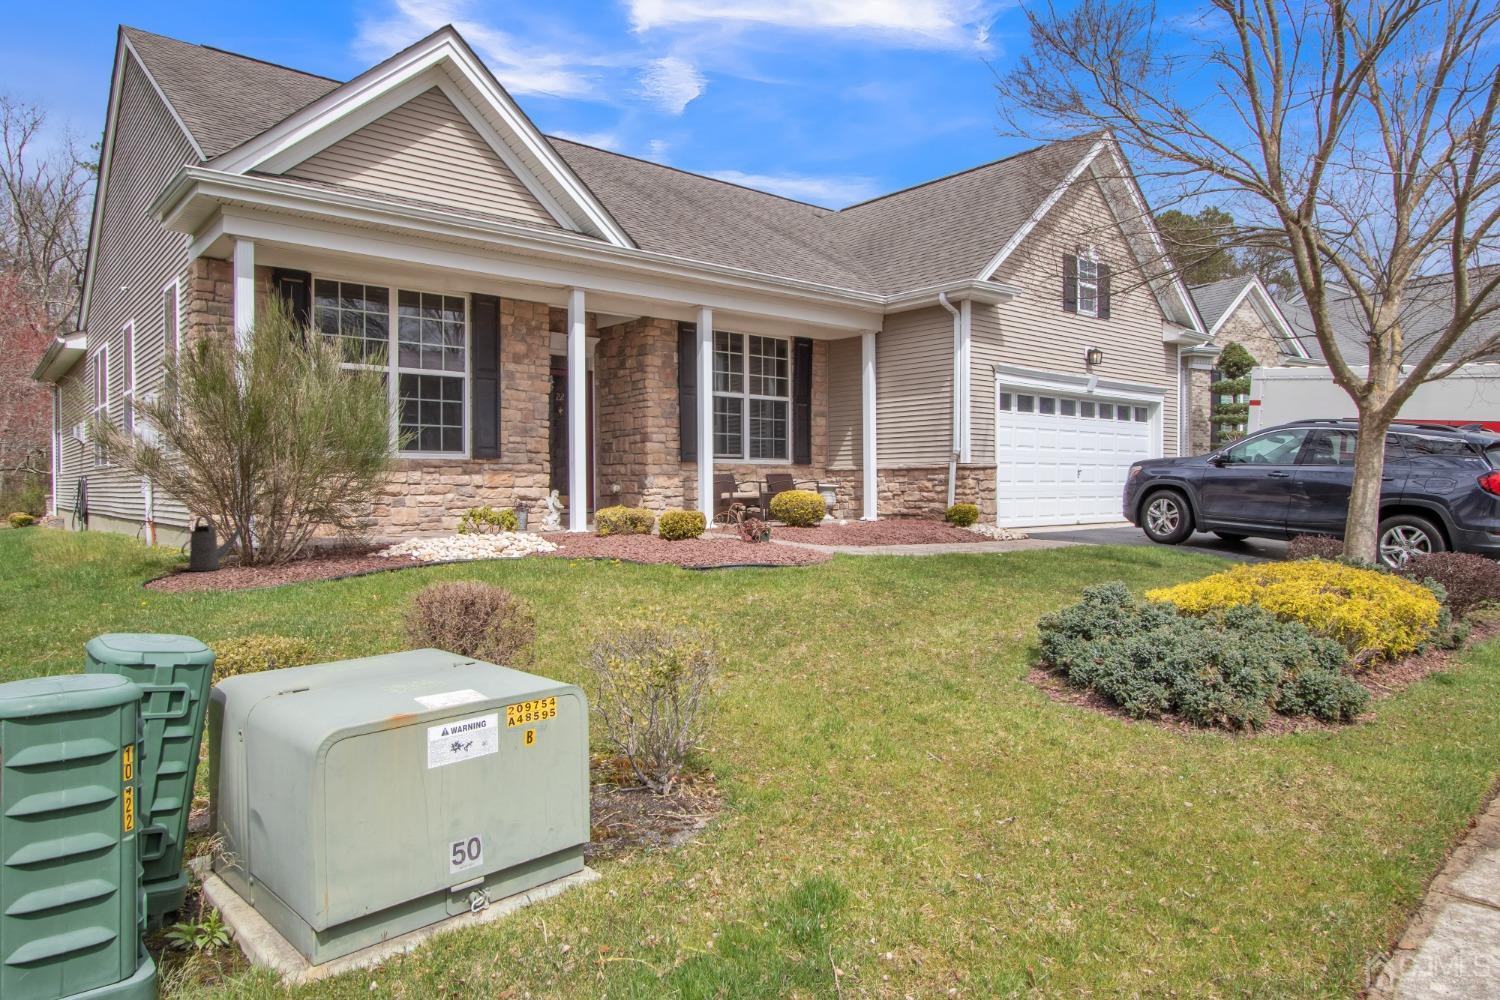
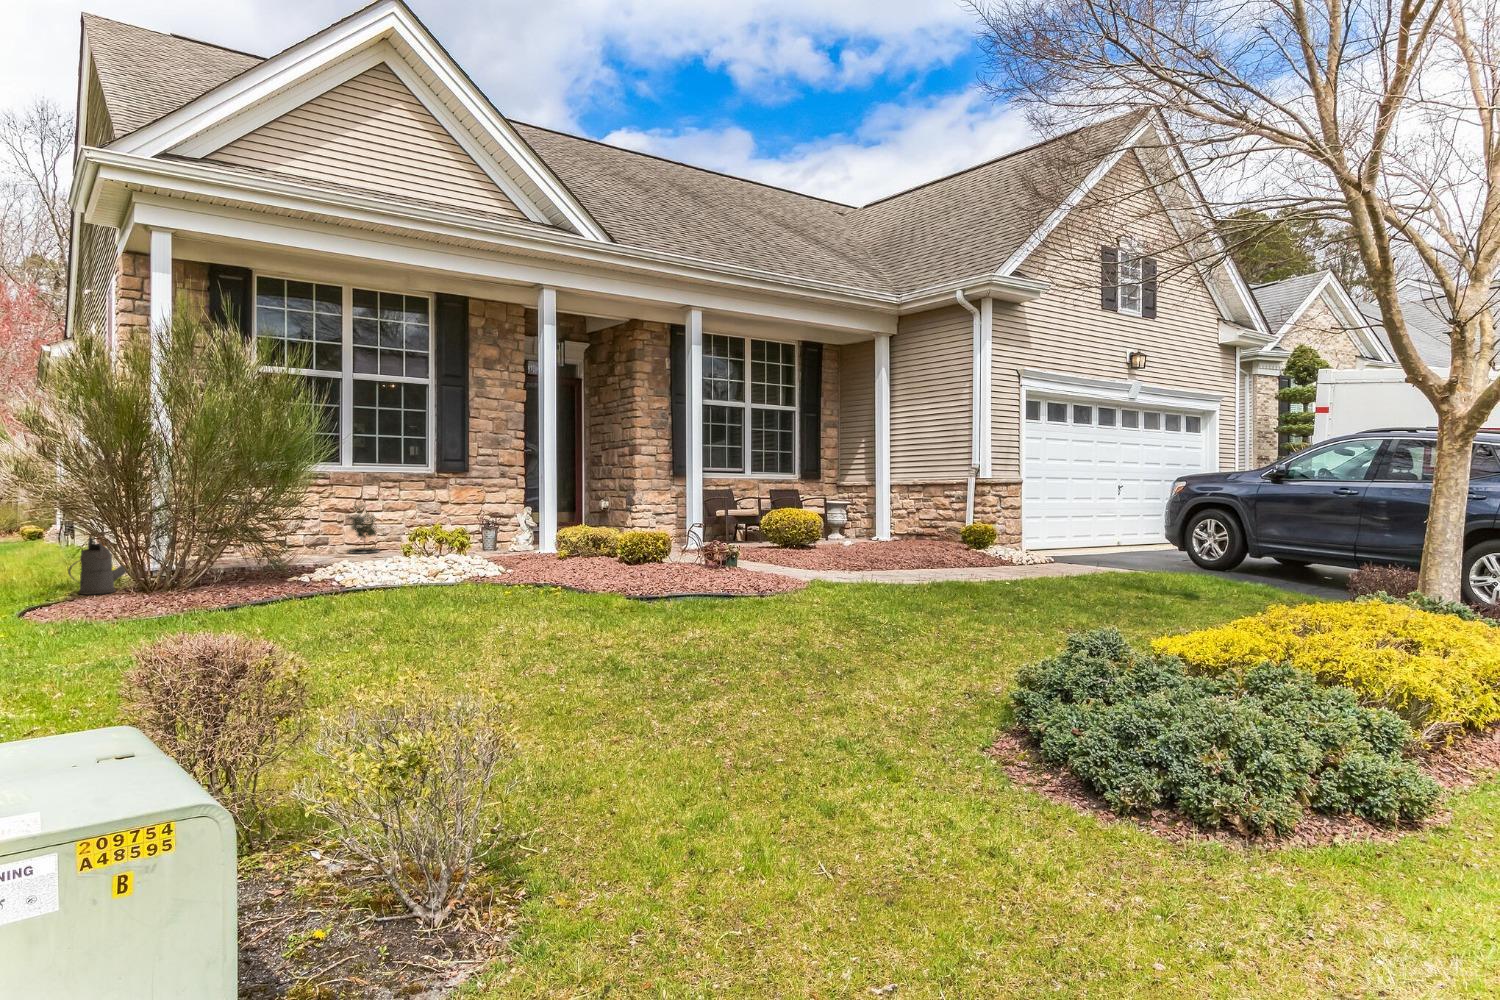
potted tree: none [396,483,427,535] -> present [348,501,379,554]

